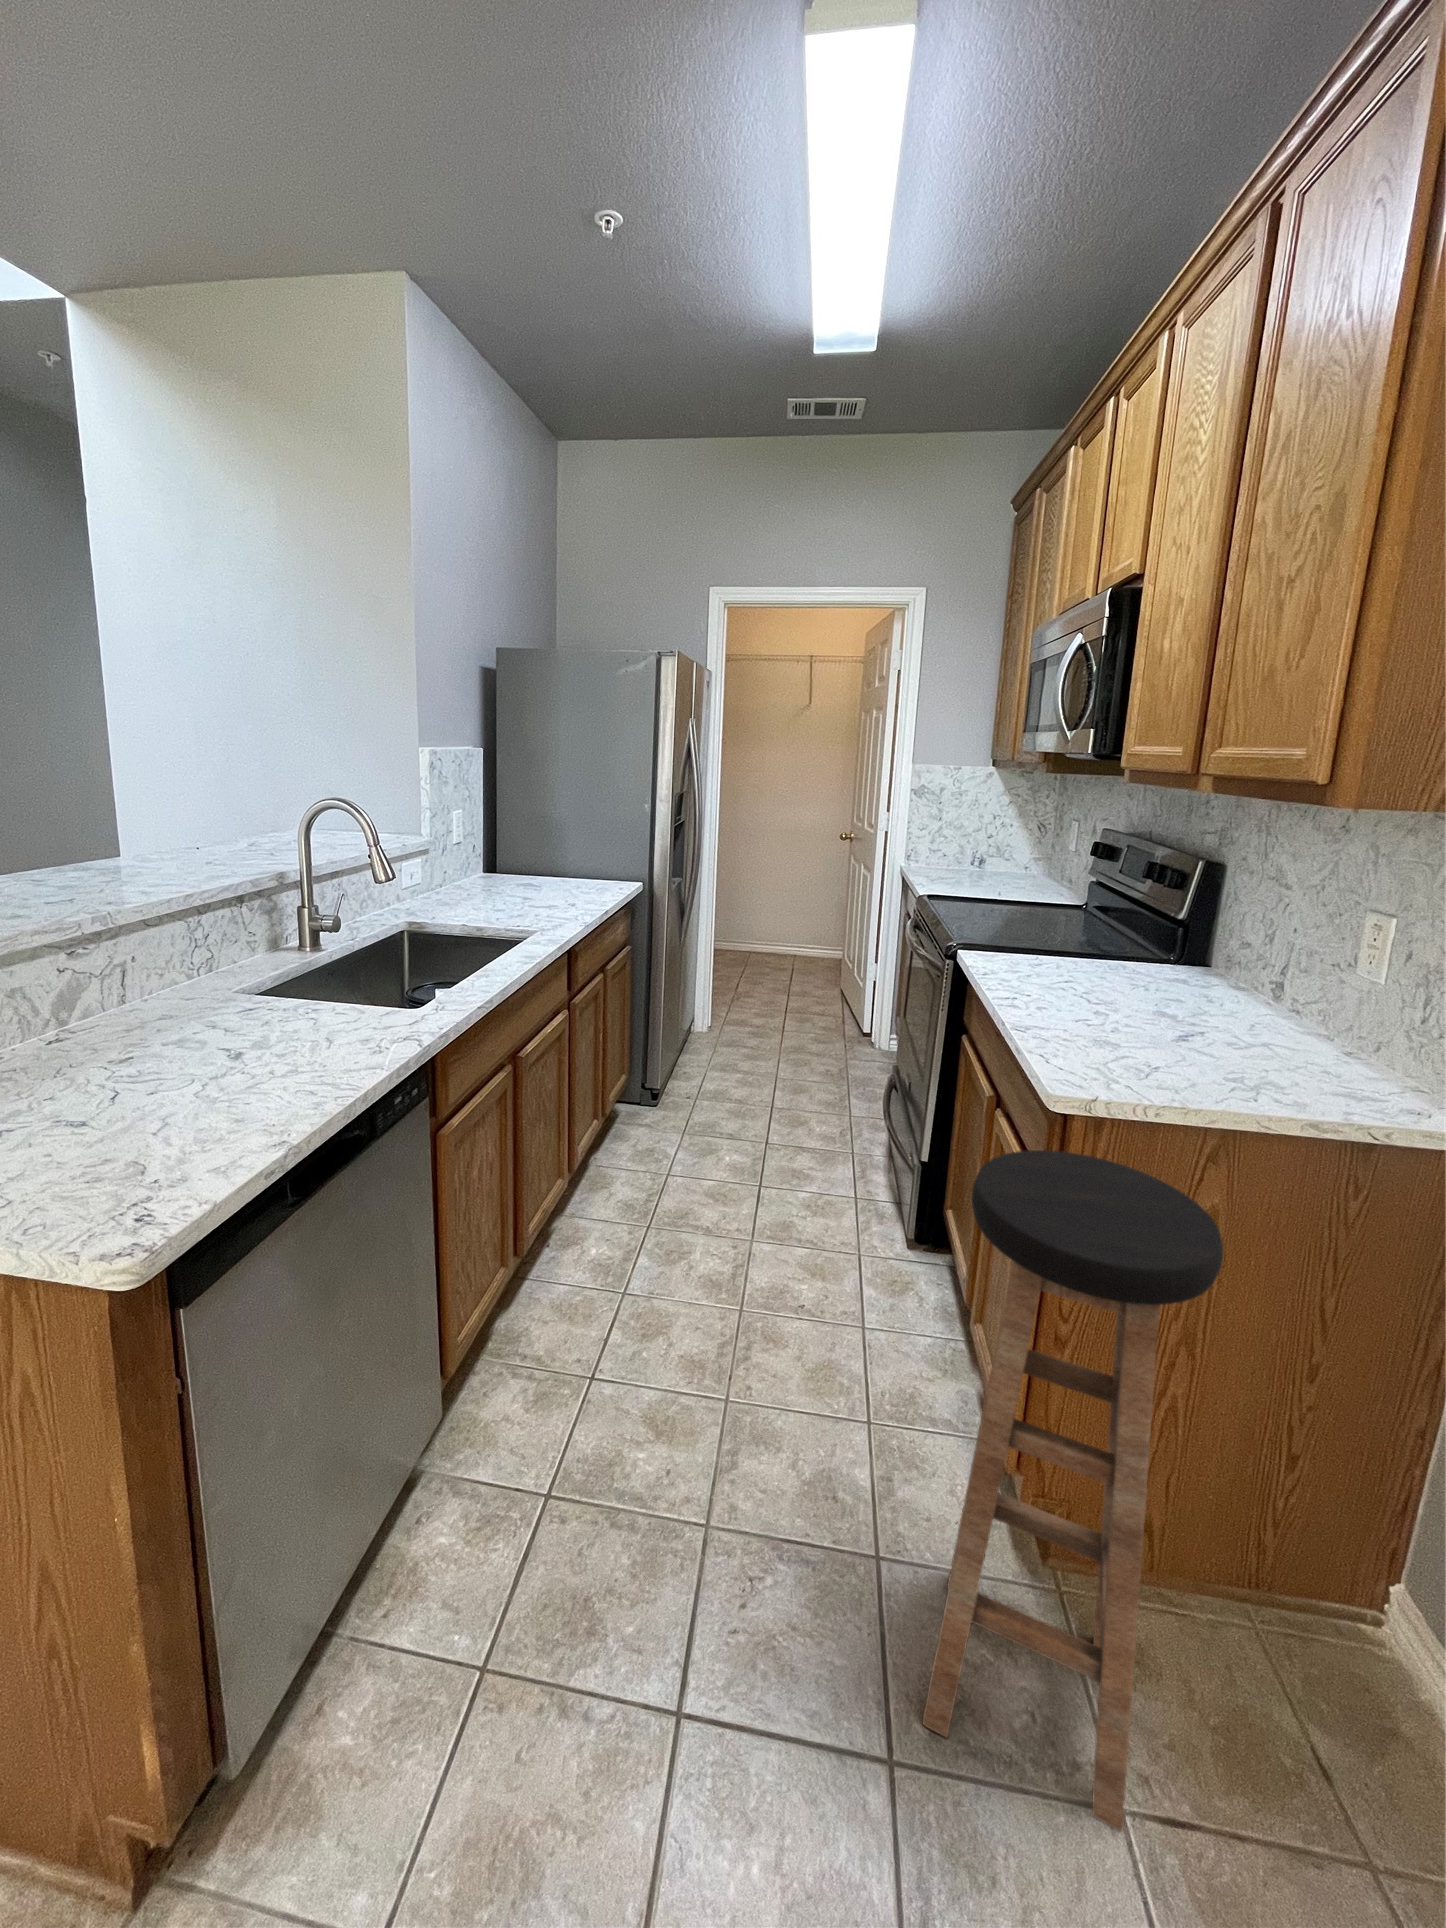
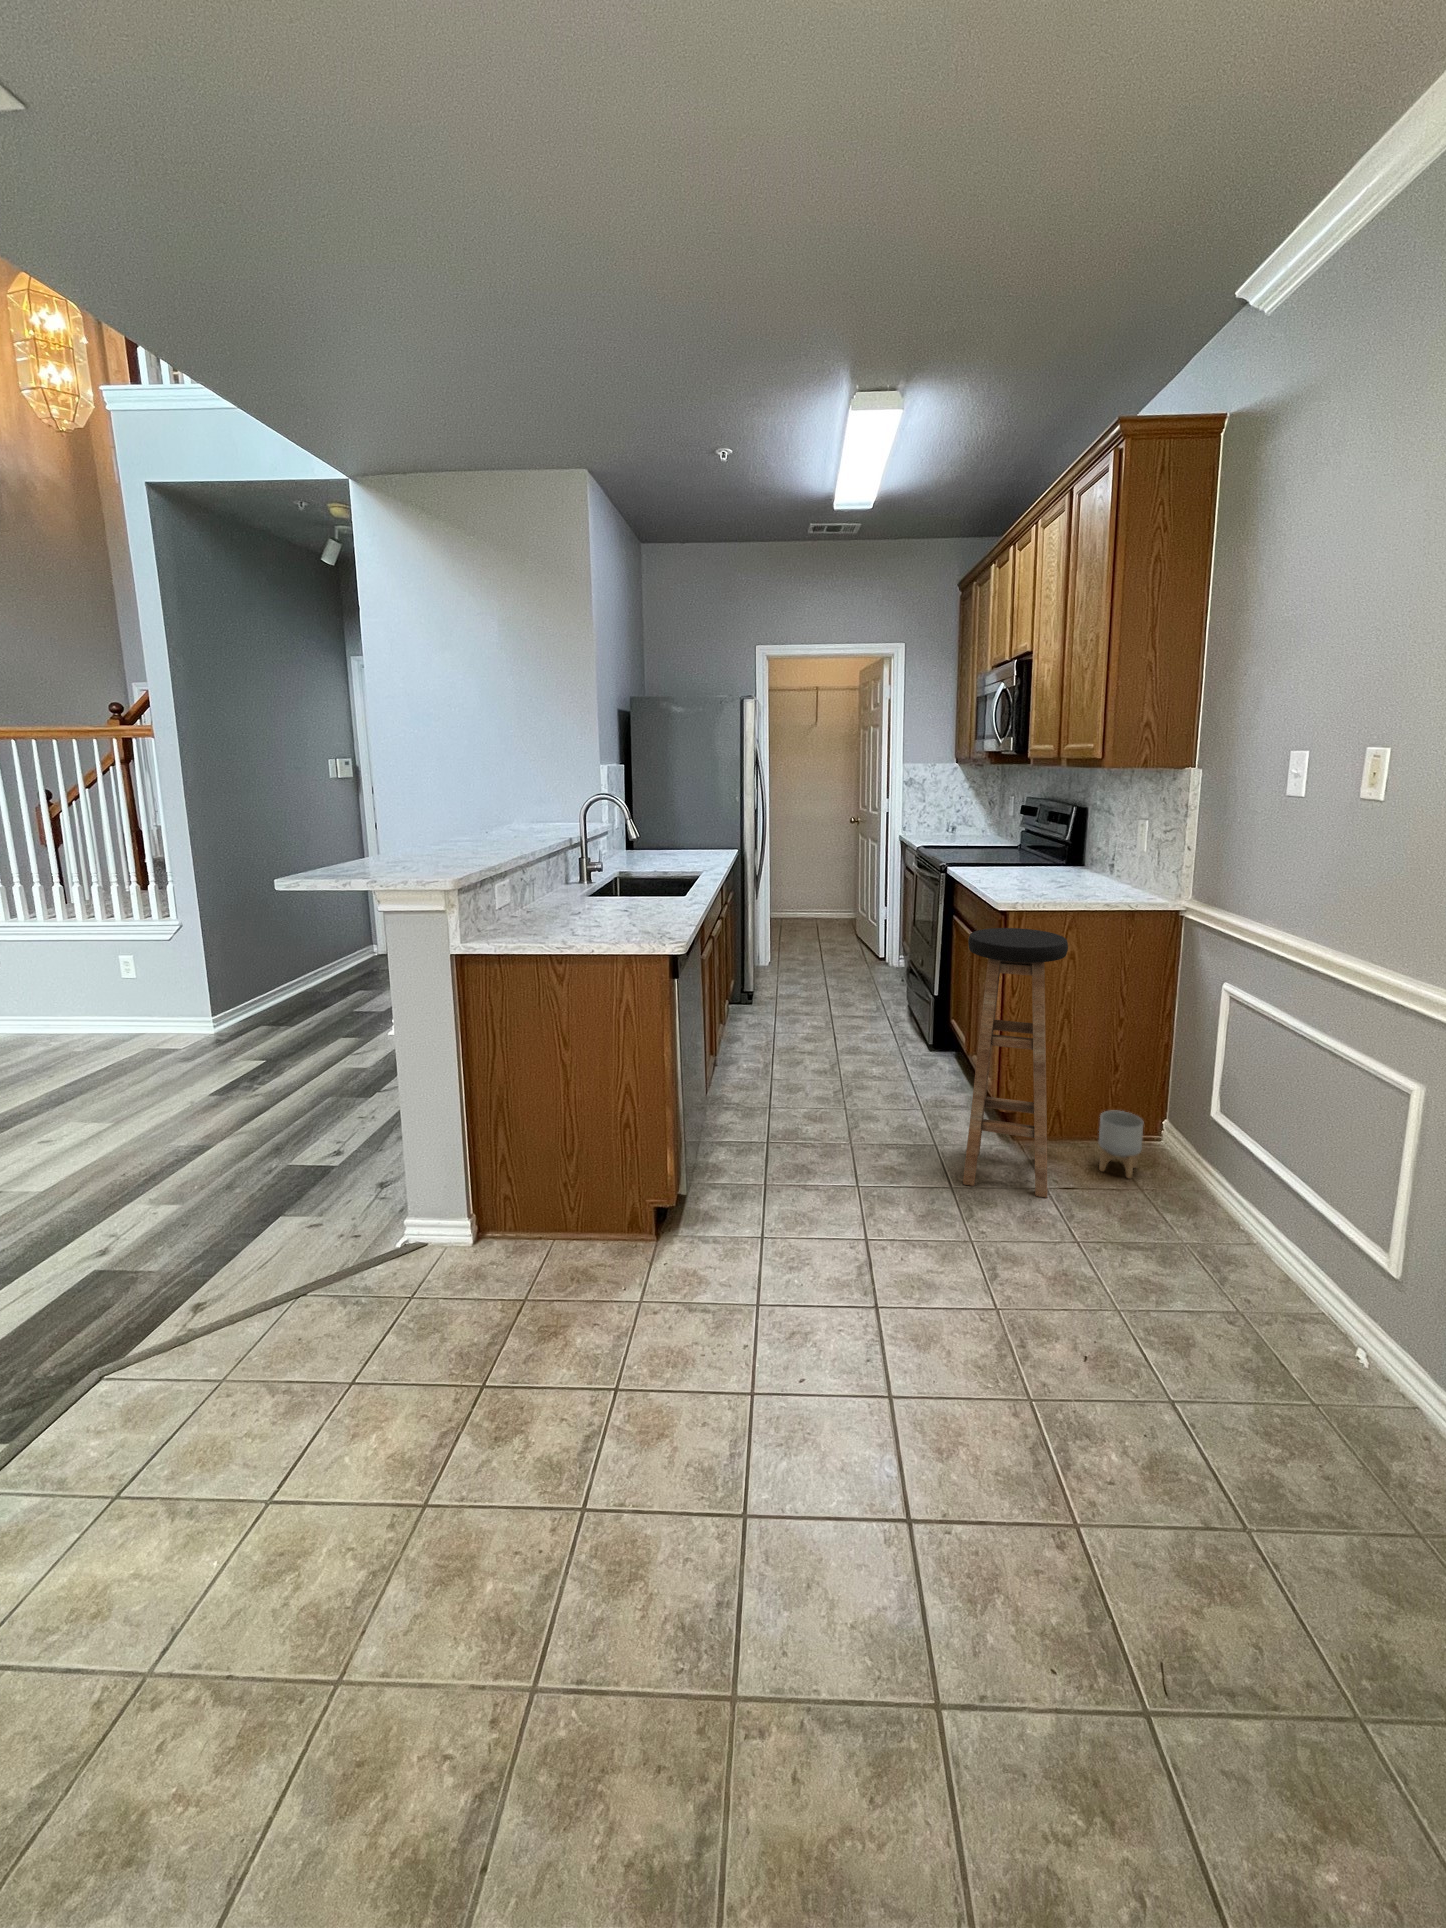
planter: none [1243,1574,1368,1770] -> present [1099,1111,1143,1178]

